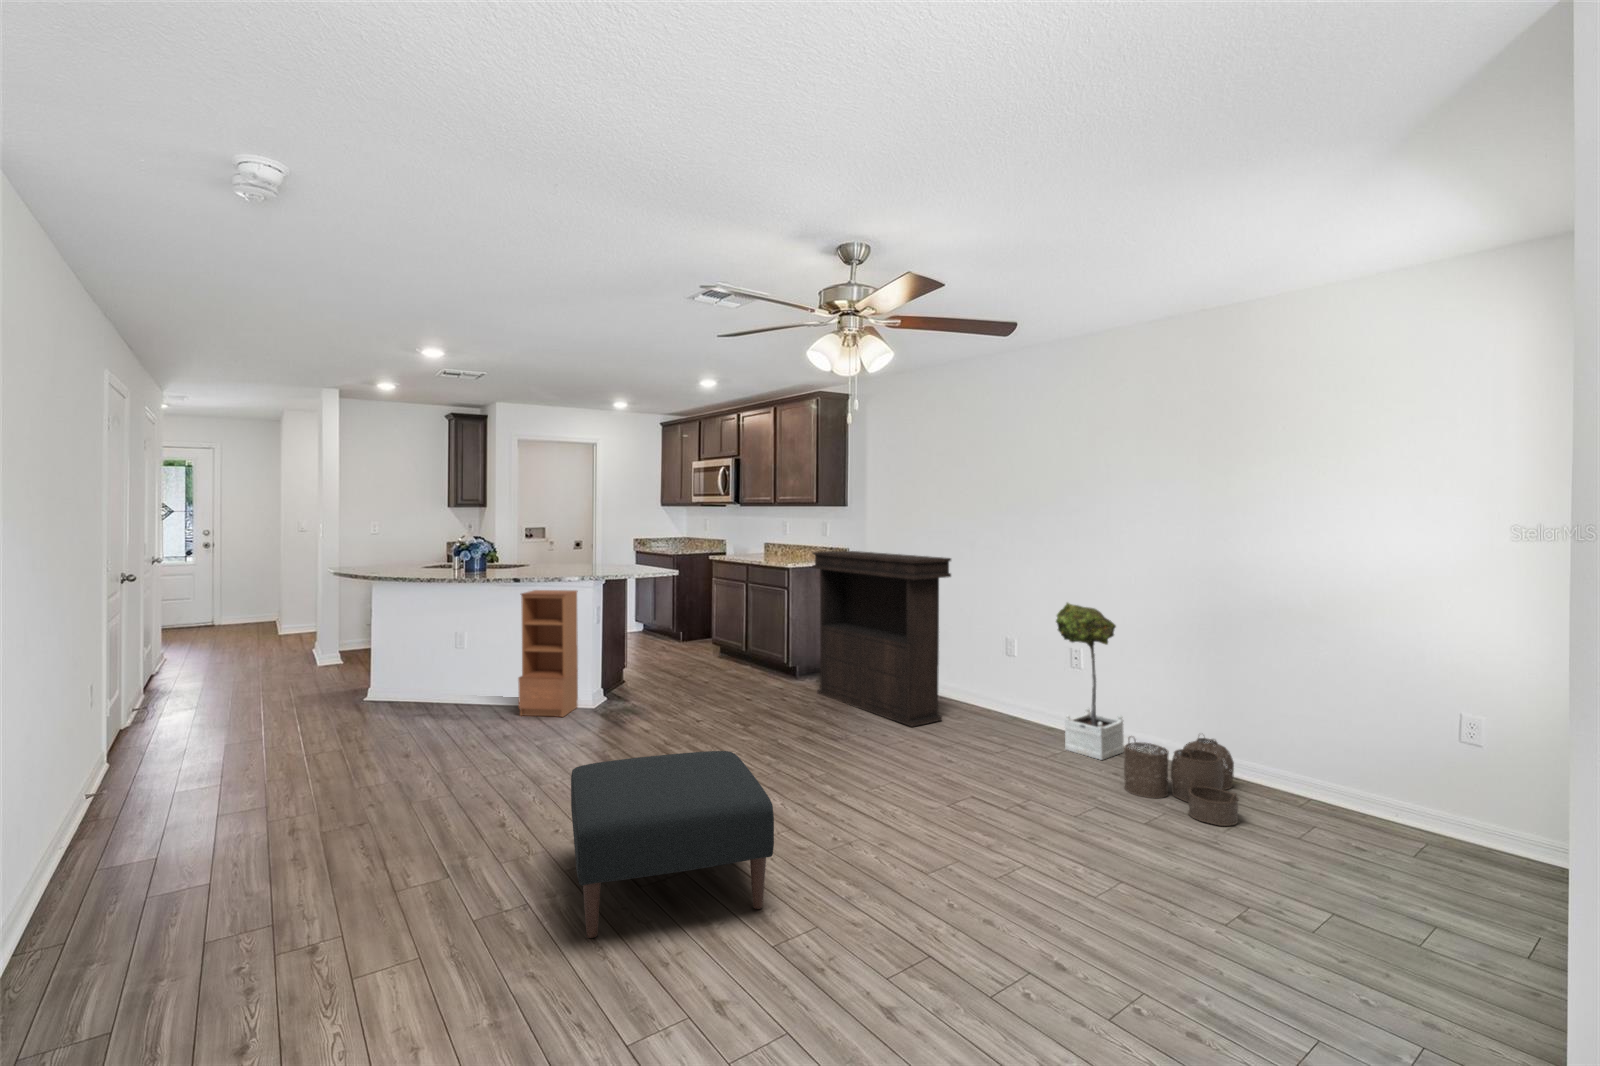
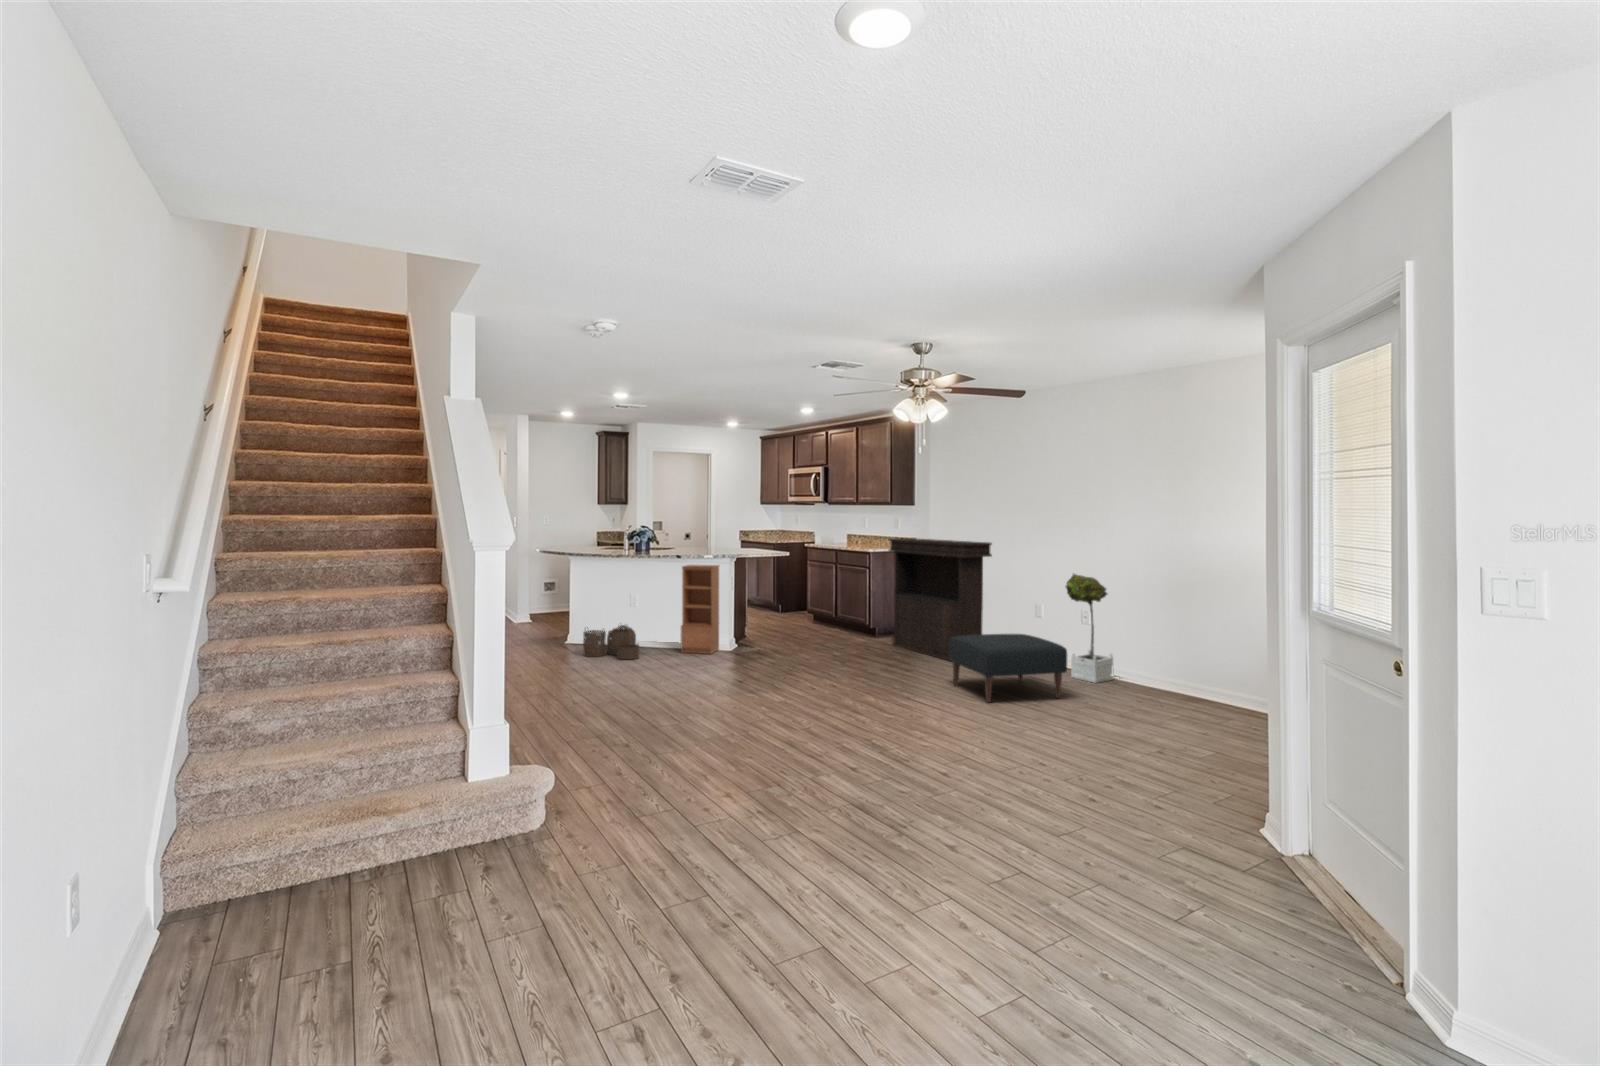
woven basket: present [1124,737,1238,826] -> present [583,625,639,659]
ottoman: present [571,751,774,938] -> present [949,634,1067,702]

